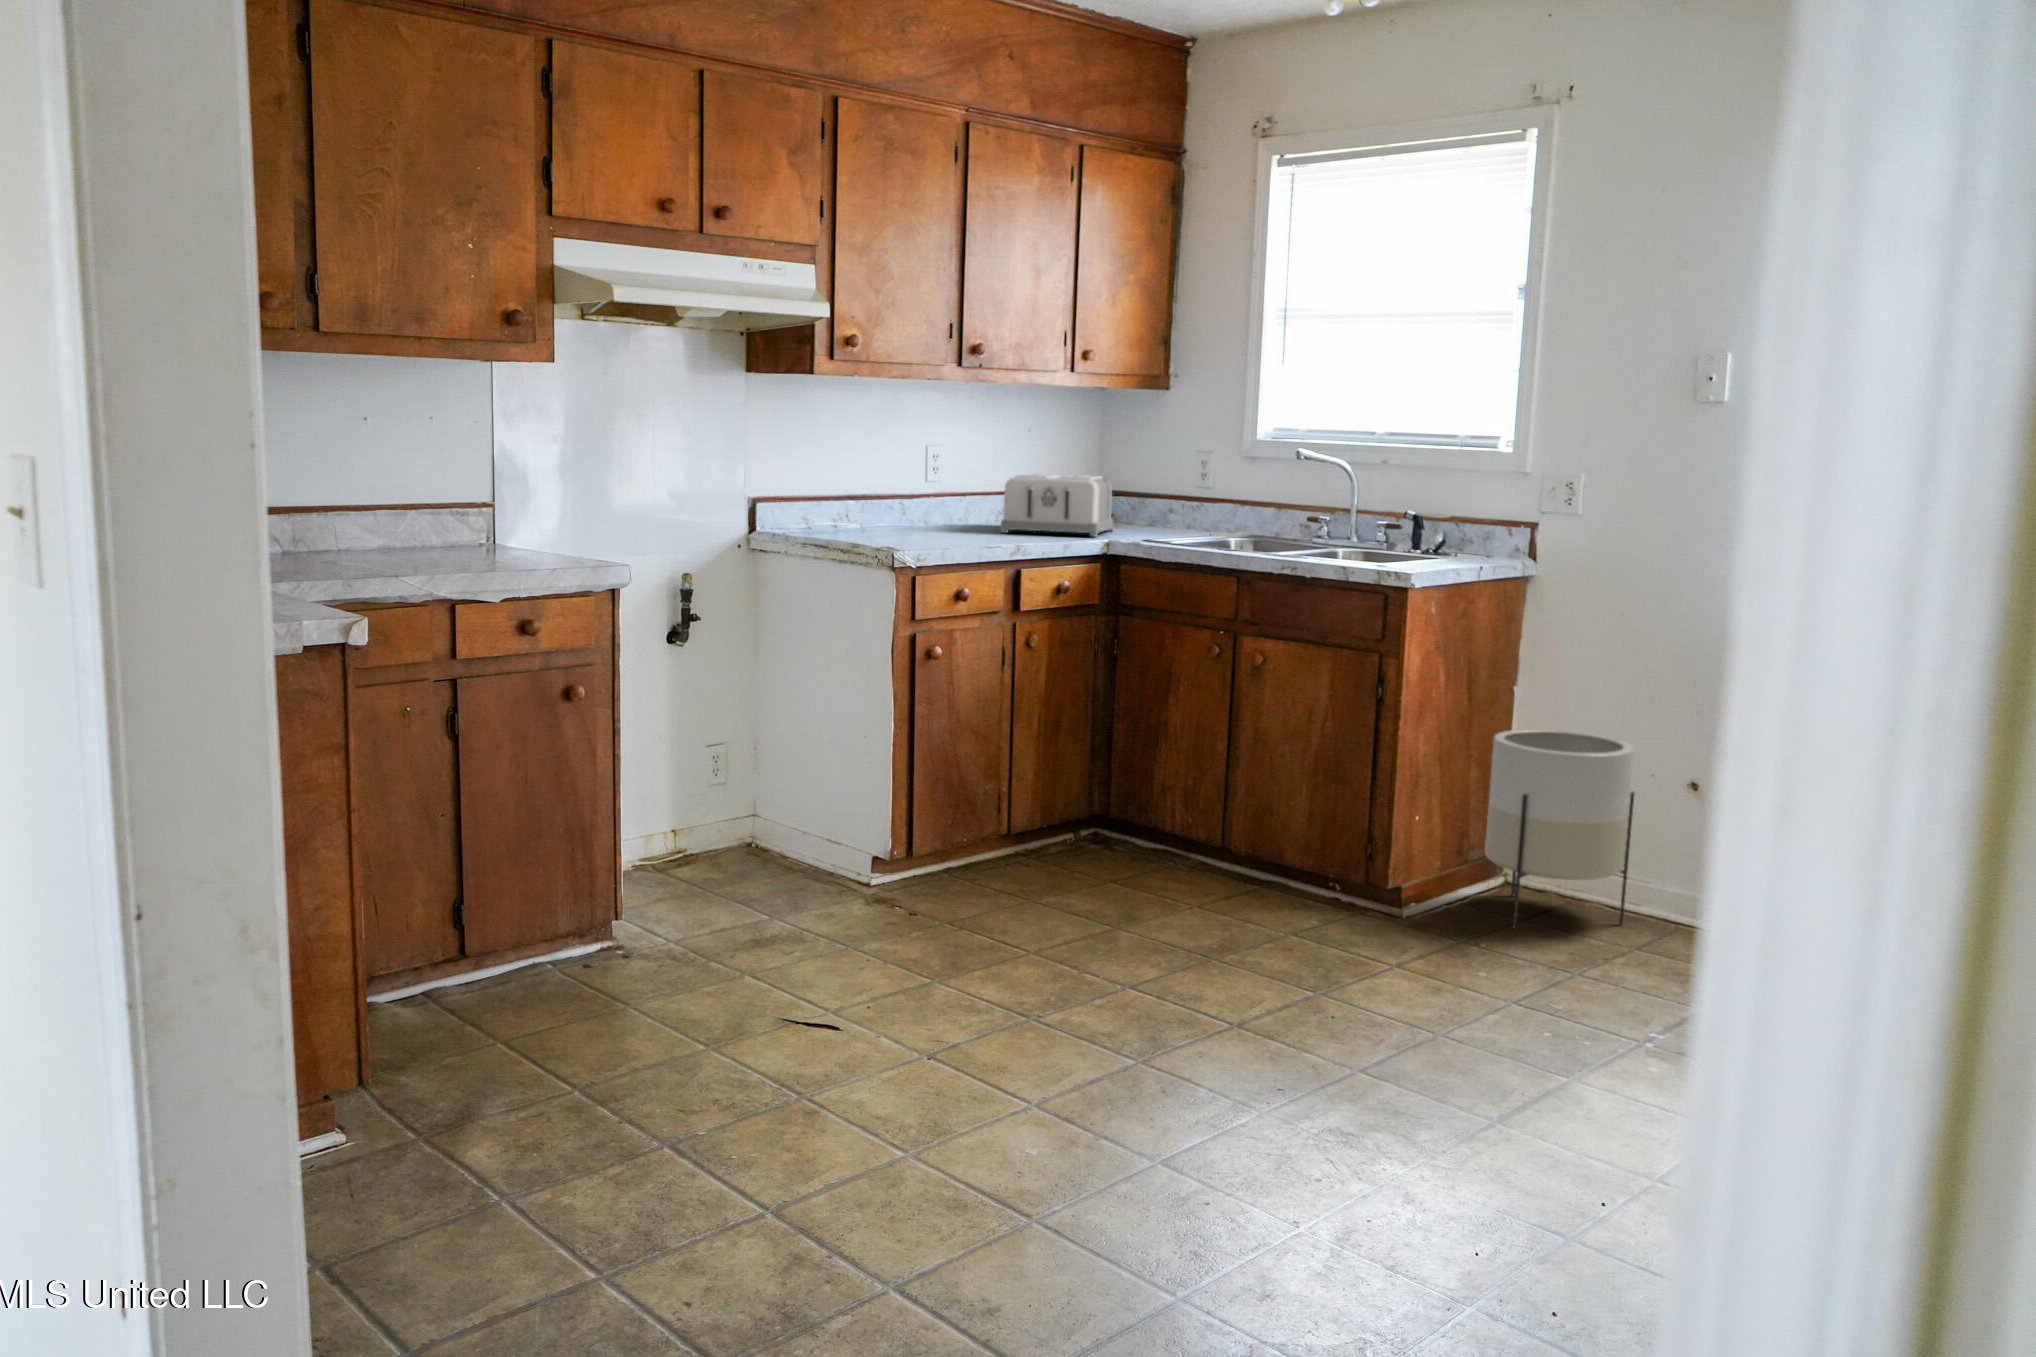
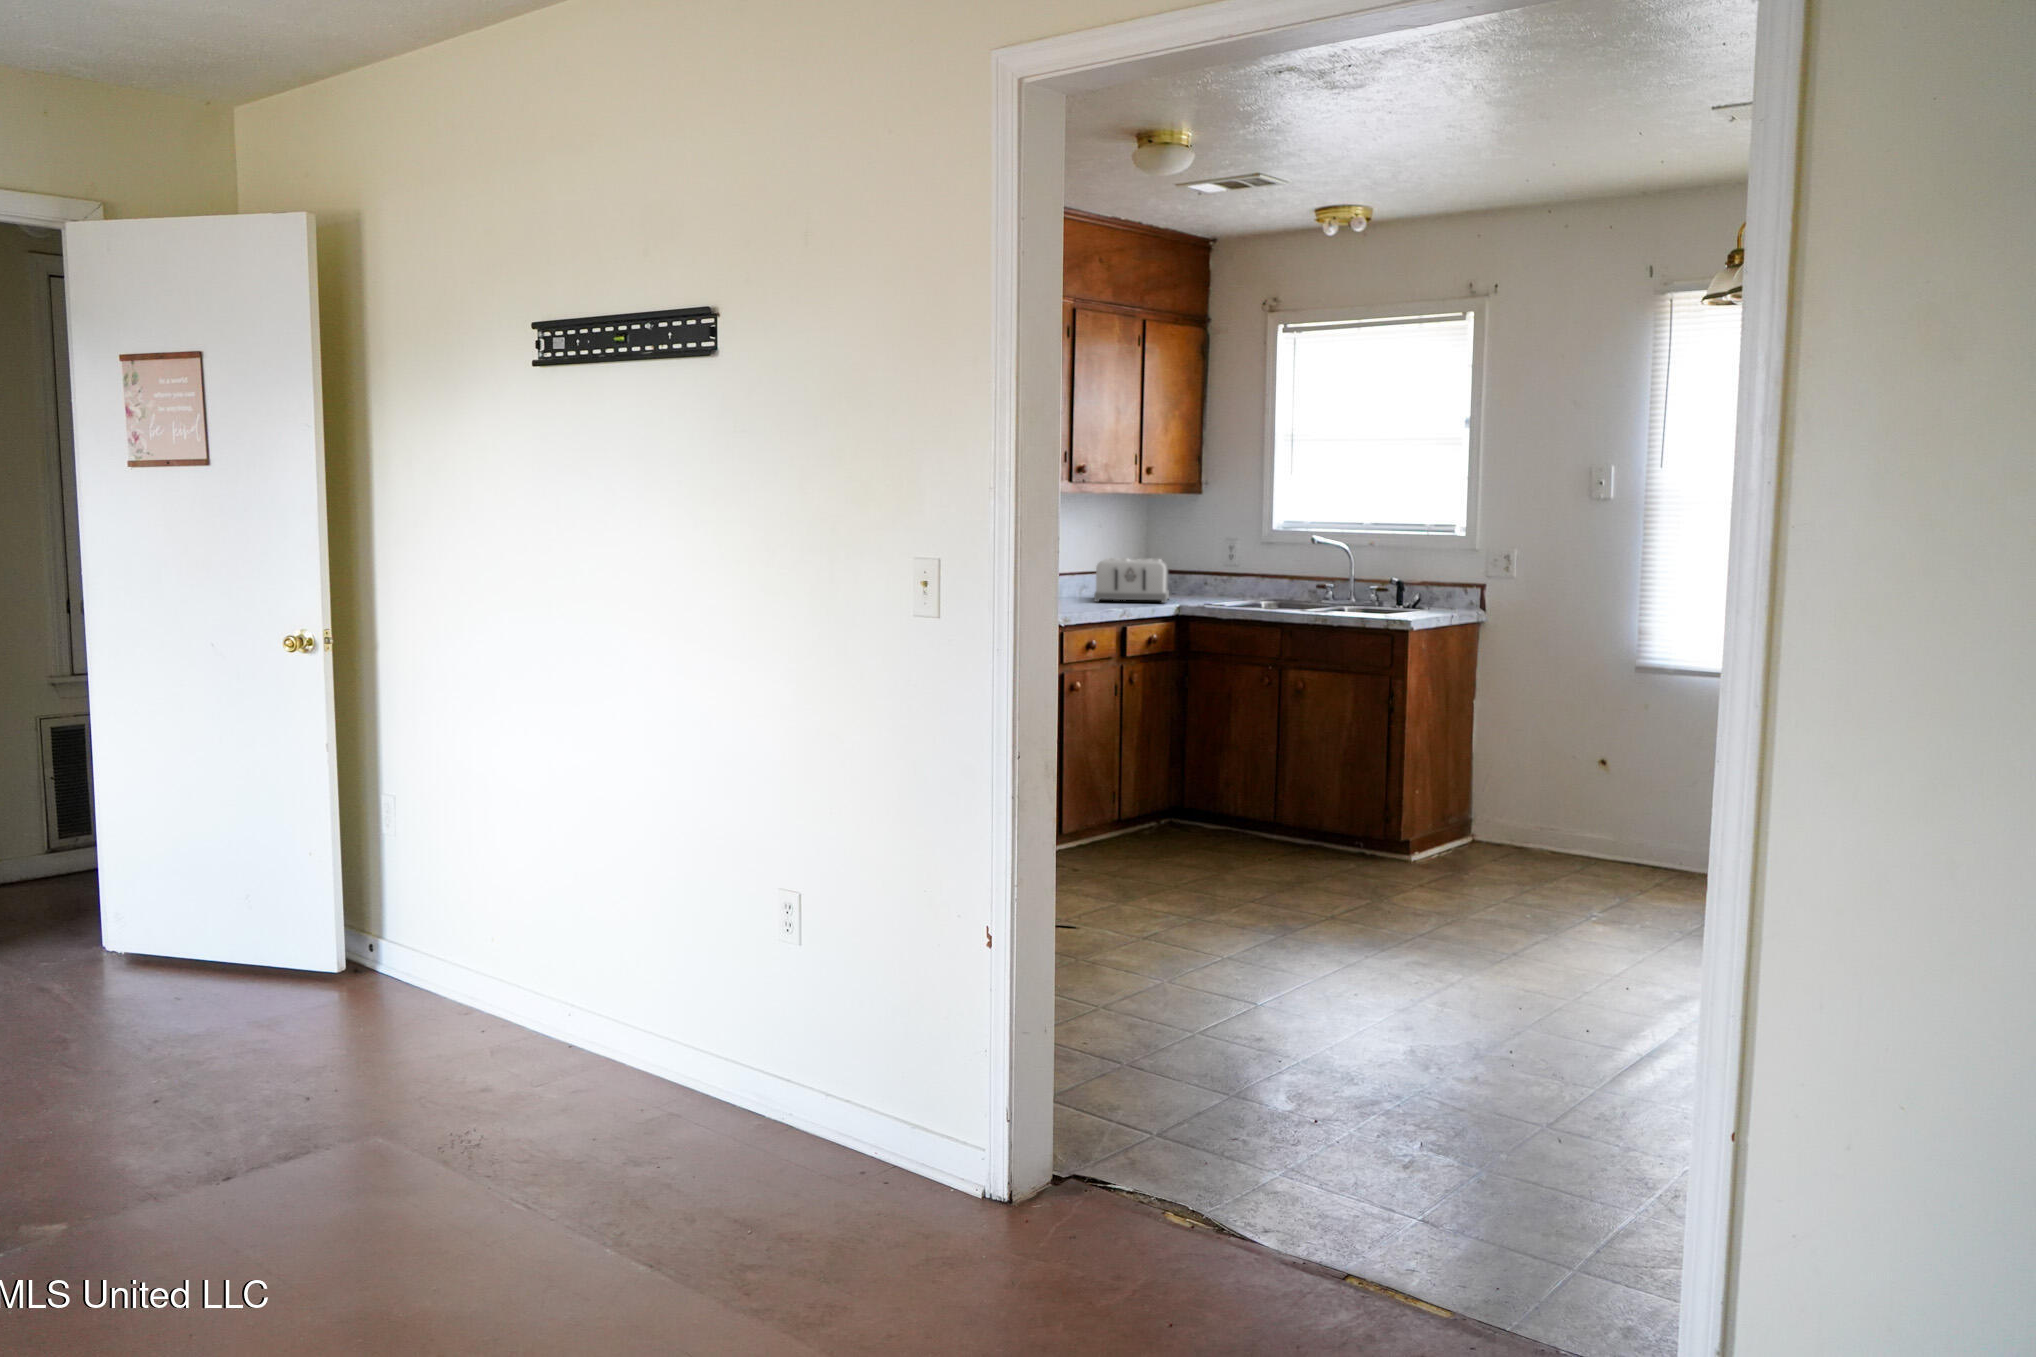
planter: present [1485,729,1634,929] -> none [1463,729,1564,866]

